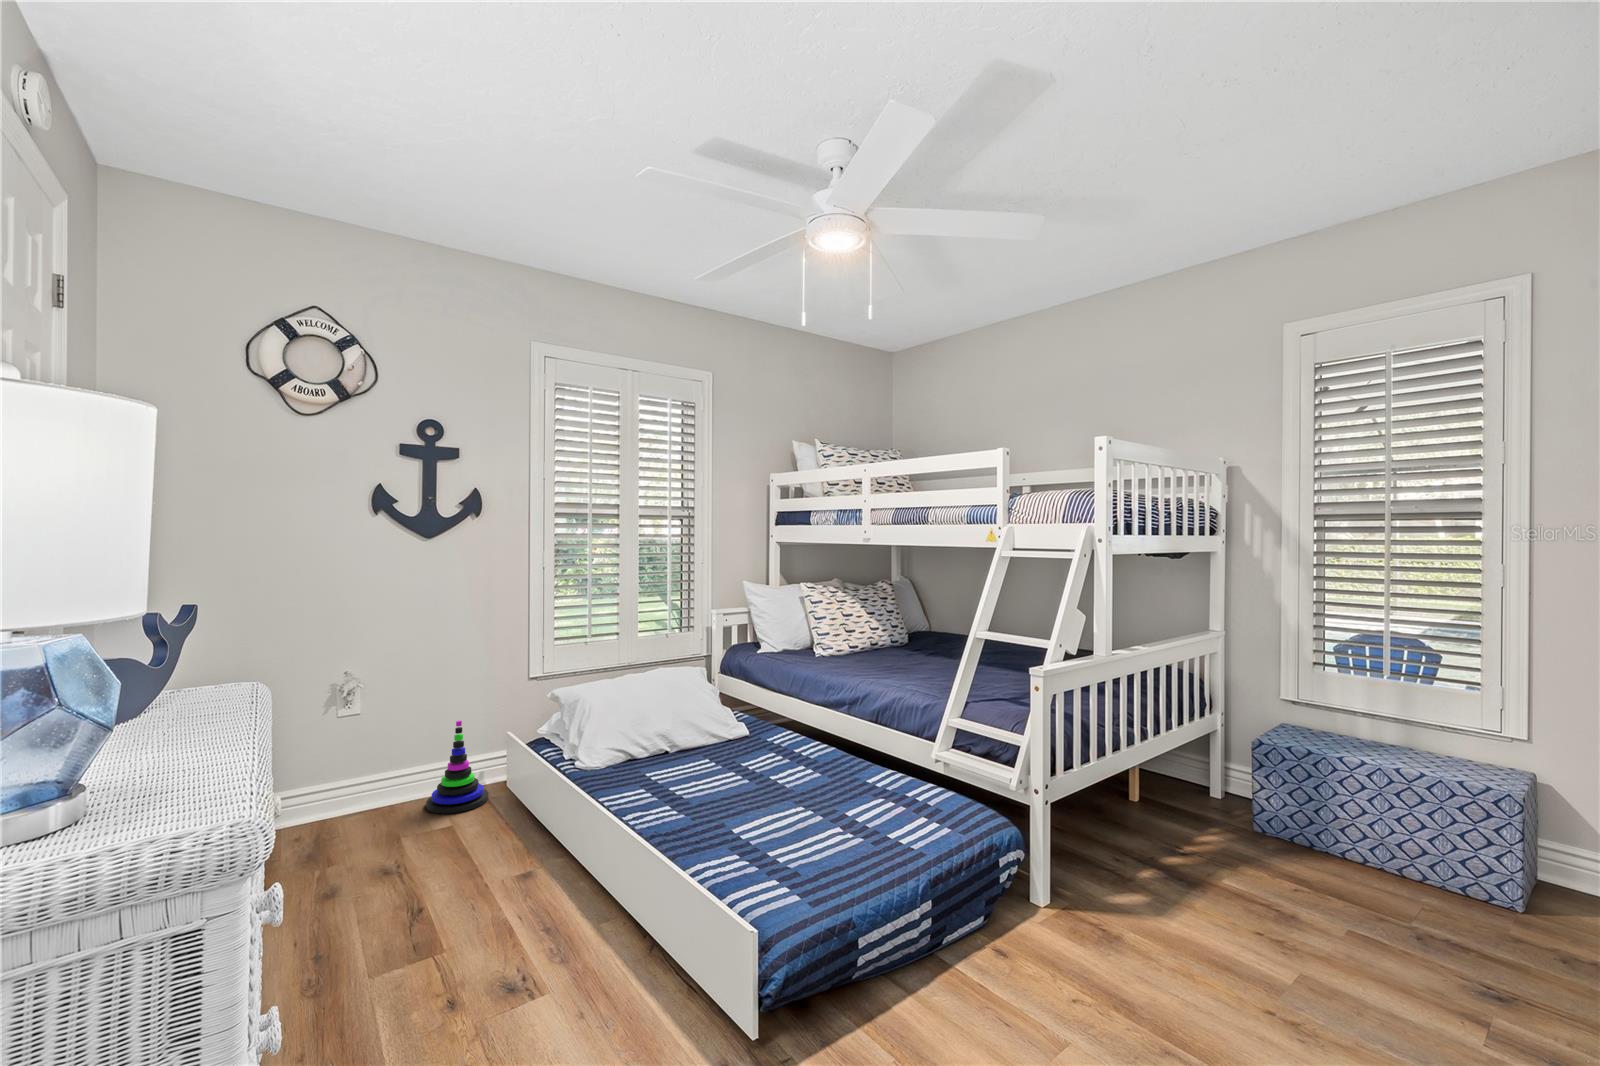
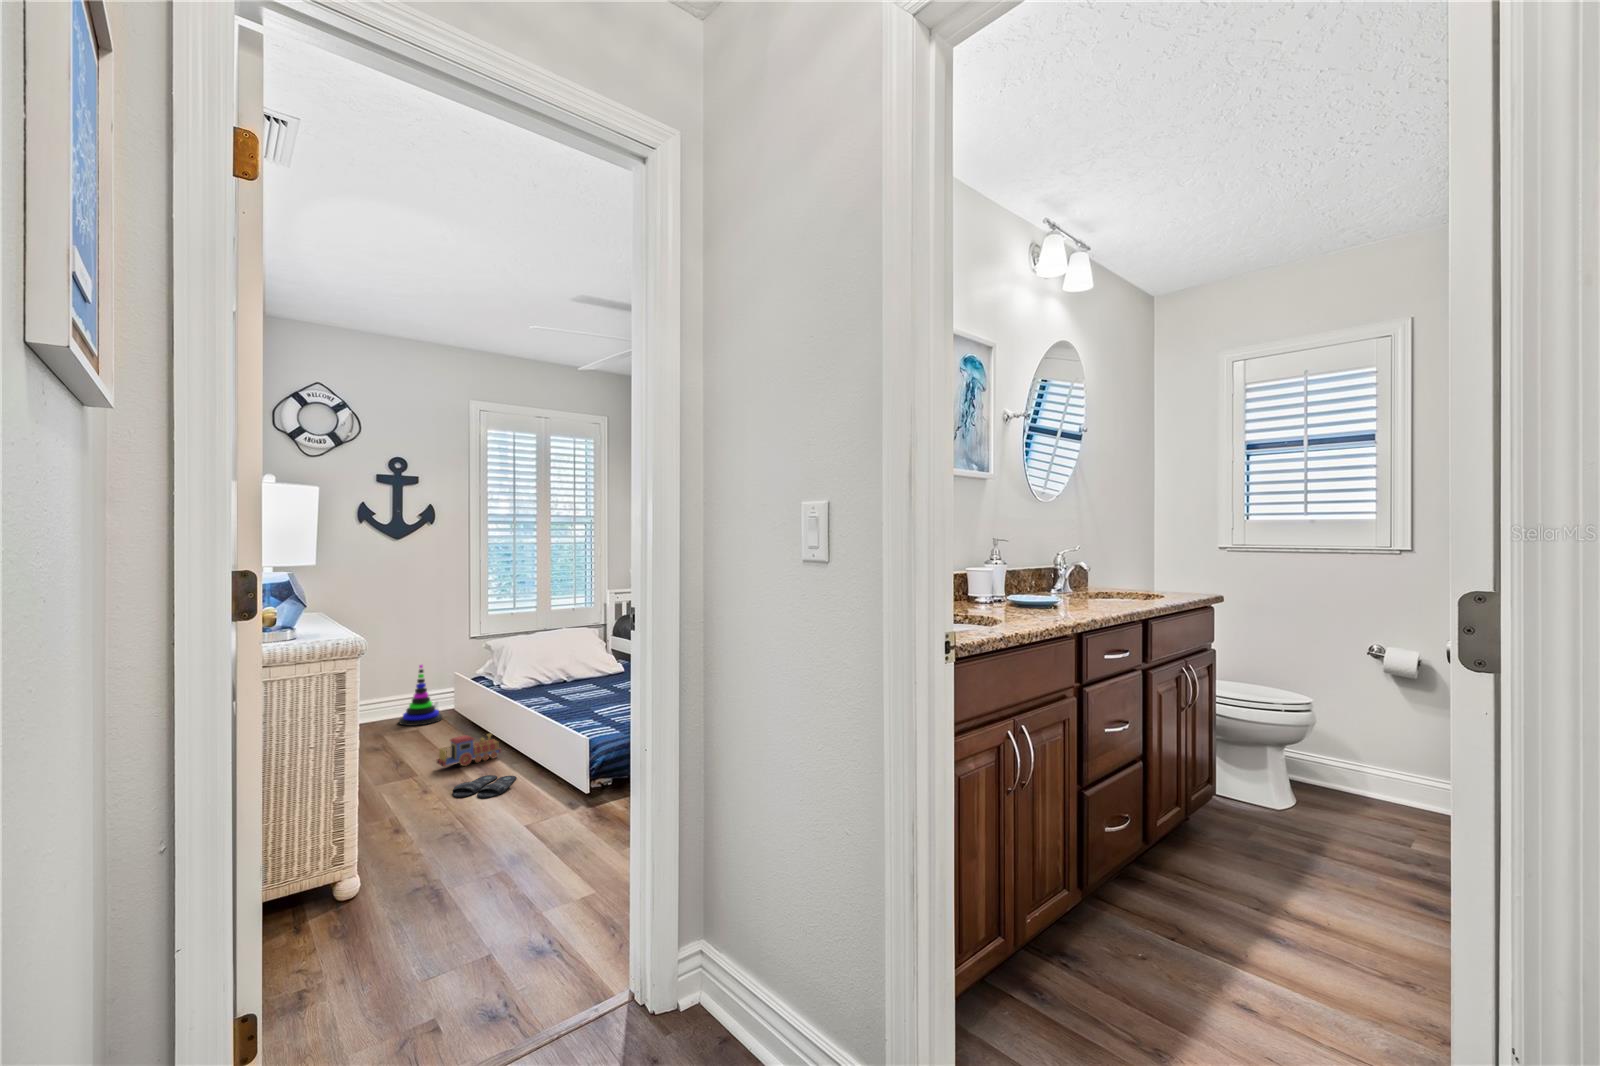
toy train: none [474,861,579,933] -> present [437,734,501,767]
slippers: none [498,957,611,1038] -> present [453,775,516,798]

